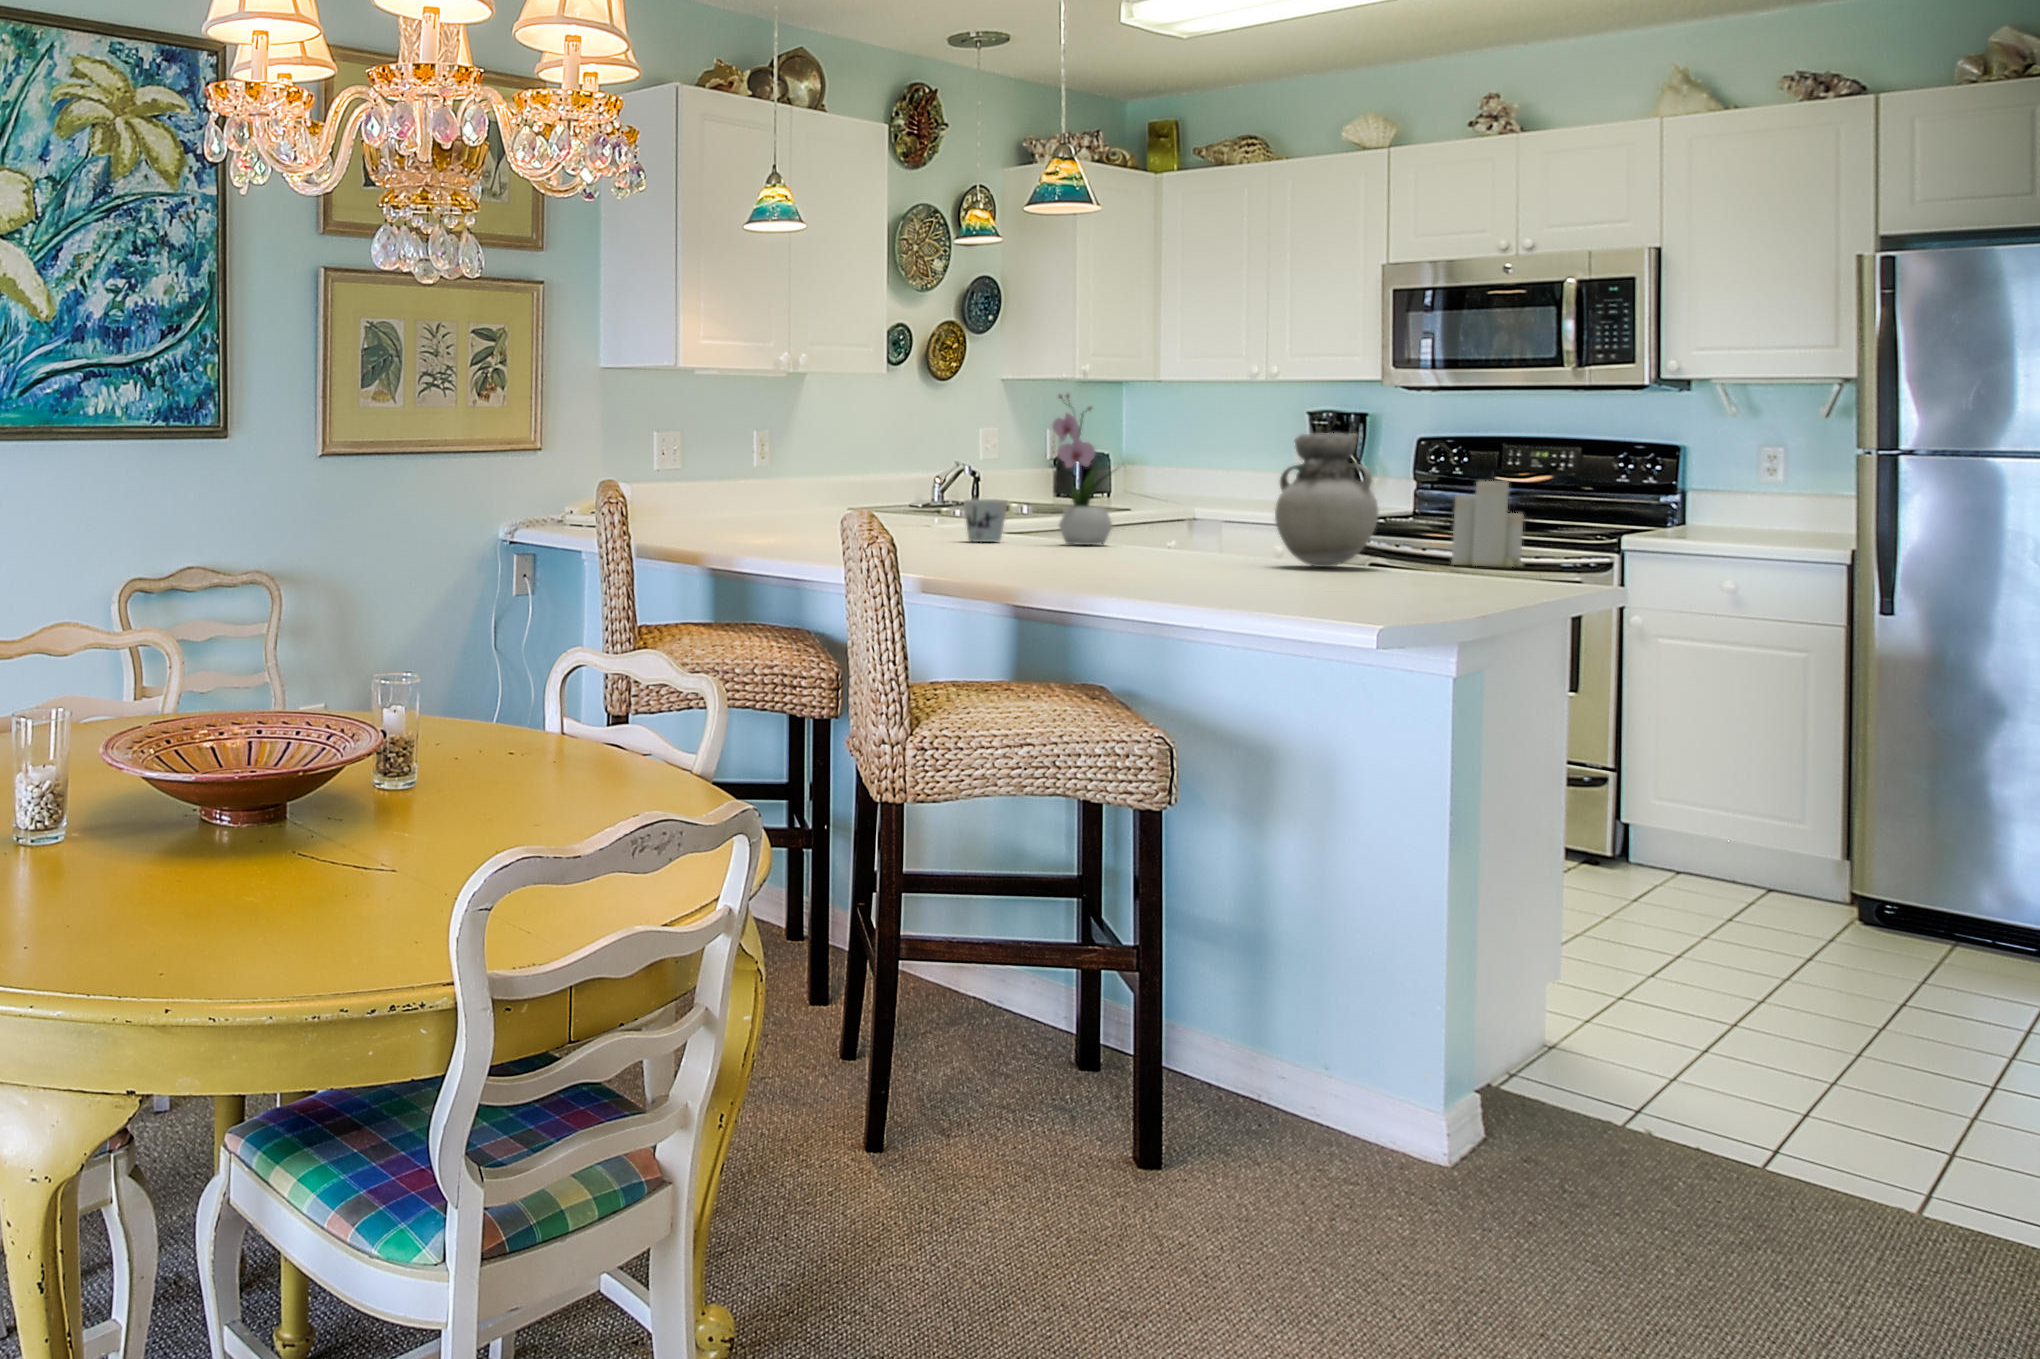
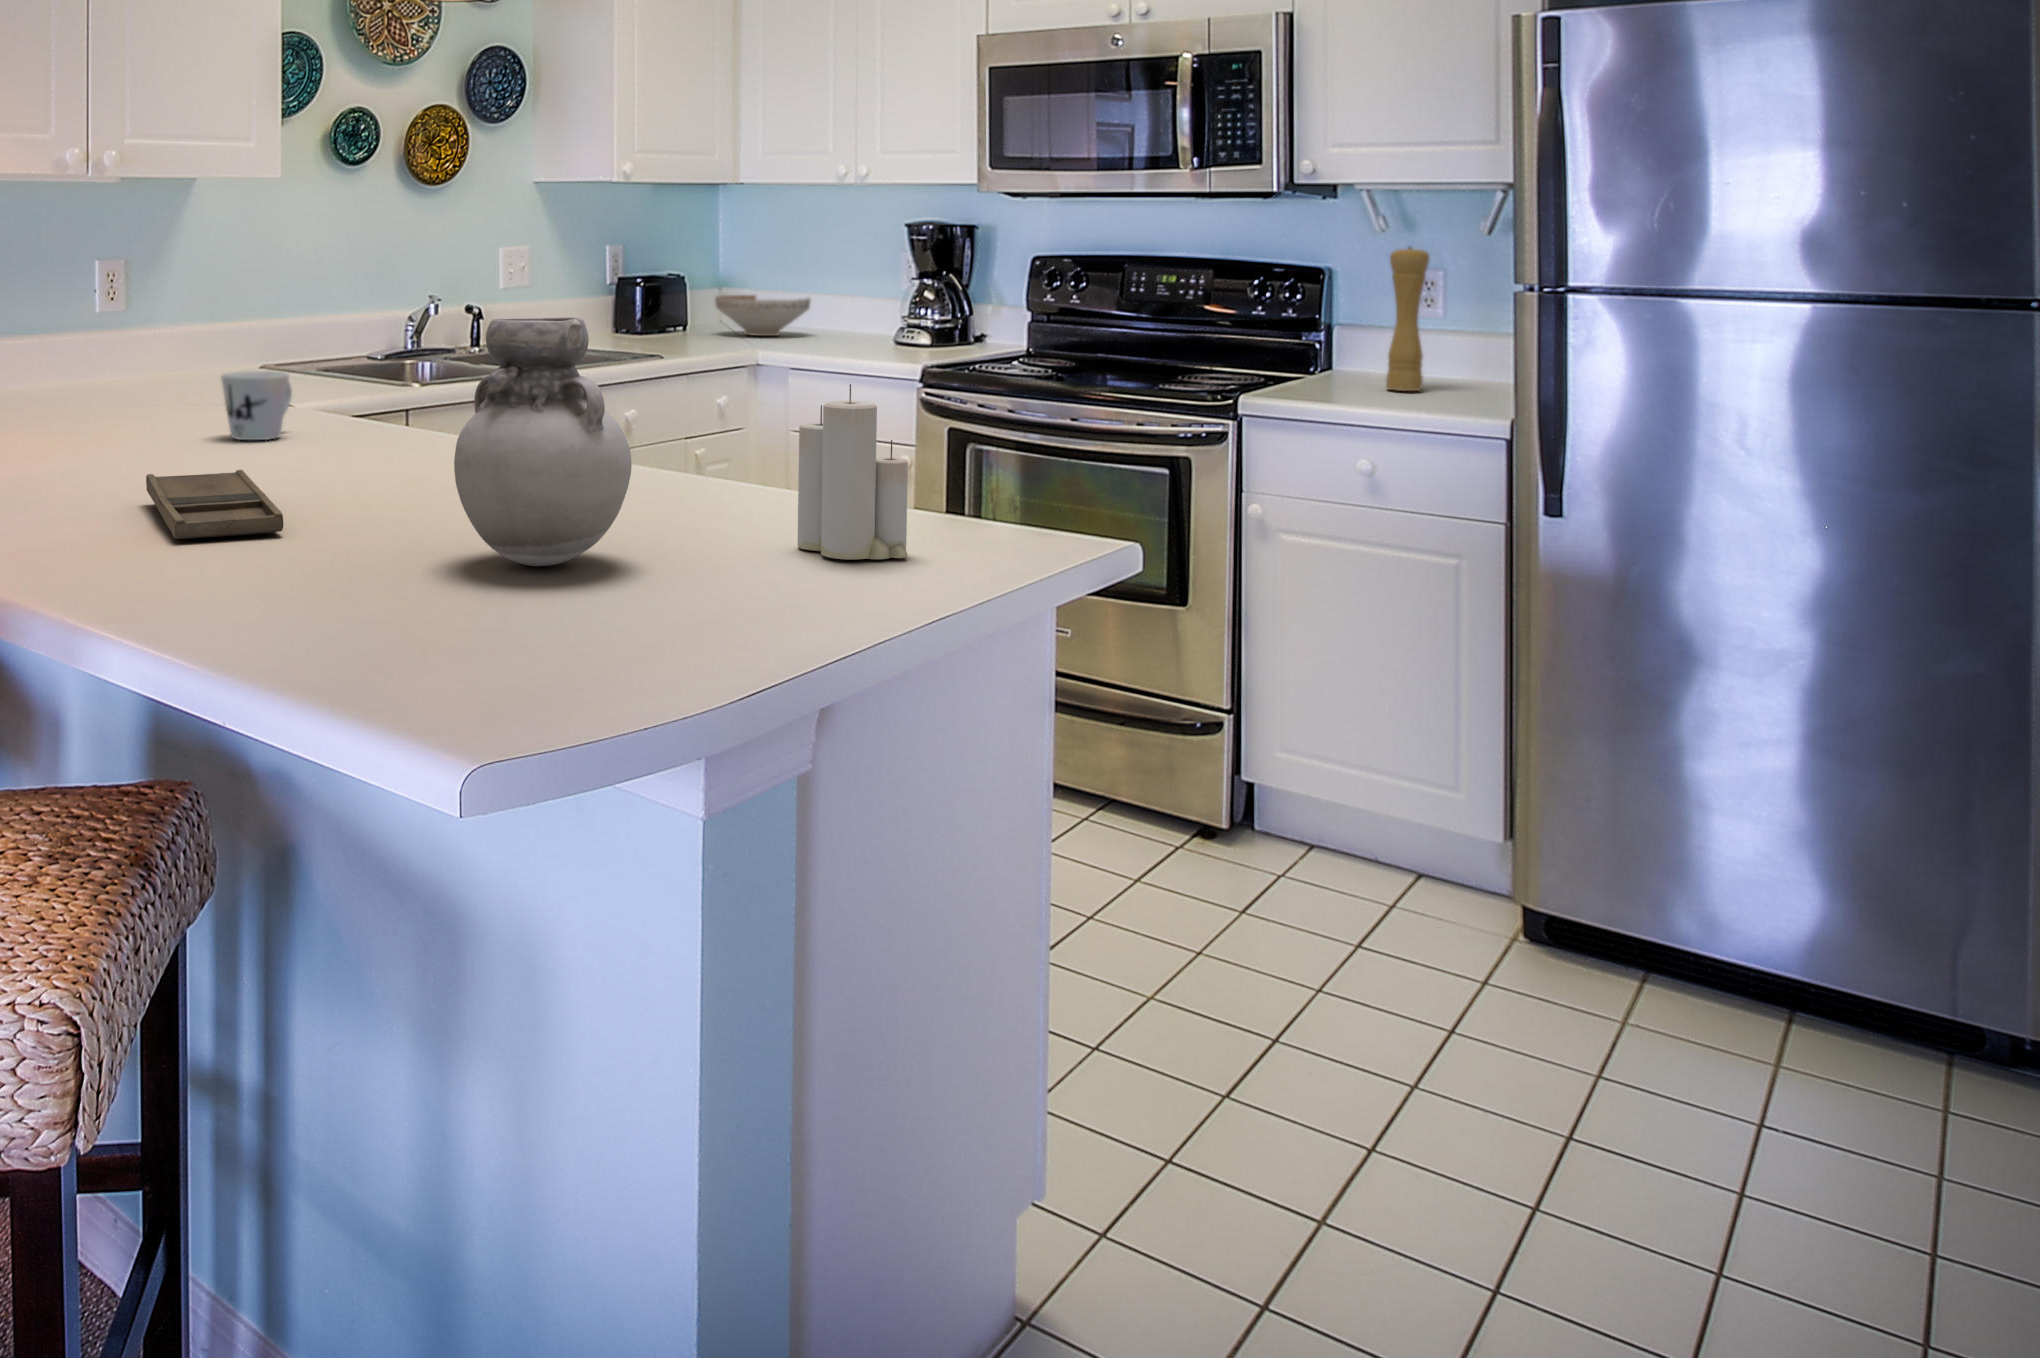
flower arrangement: present [1052,394,1112,545] -> none [321,214,430,453]
pepper mill: none [1734,422,1772,531] -> present [1386,247,1429,391]
decorative bowl: none [1128,480,1210,512] -> present [715,295,811,336]
tray: none [1026,538,1149,561] -> present [146,470,283,539]

